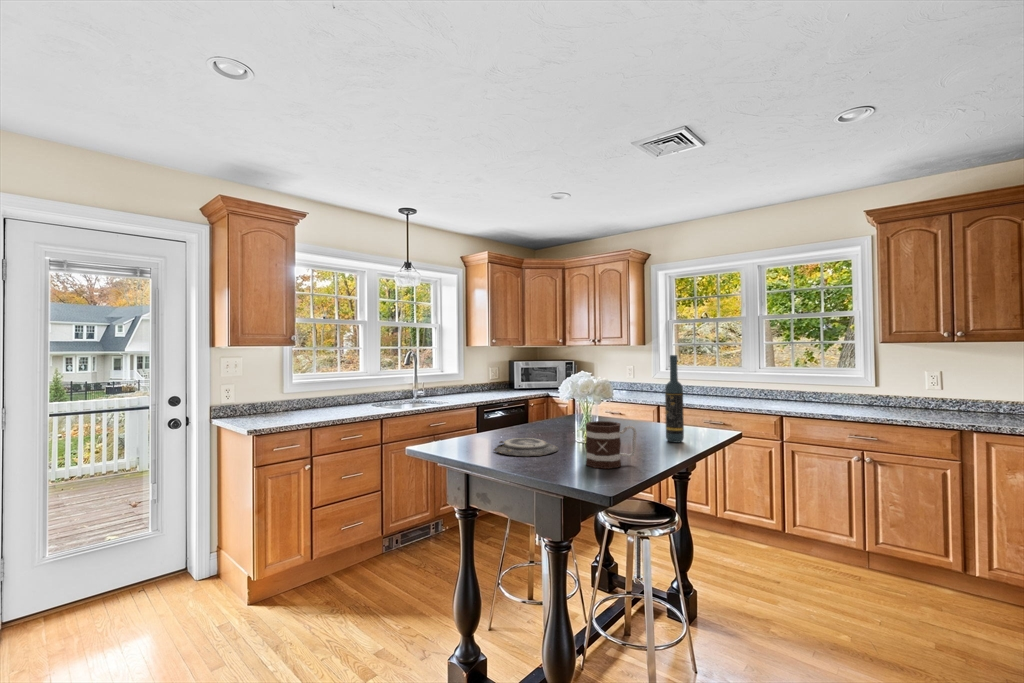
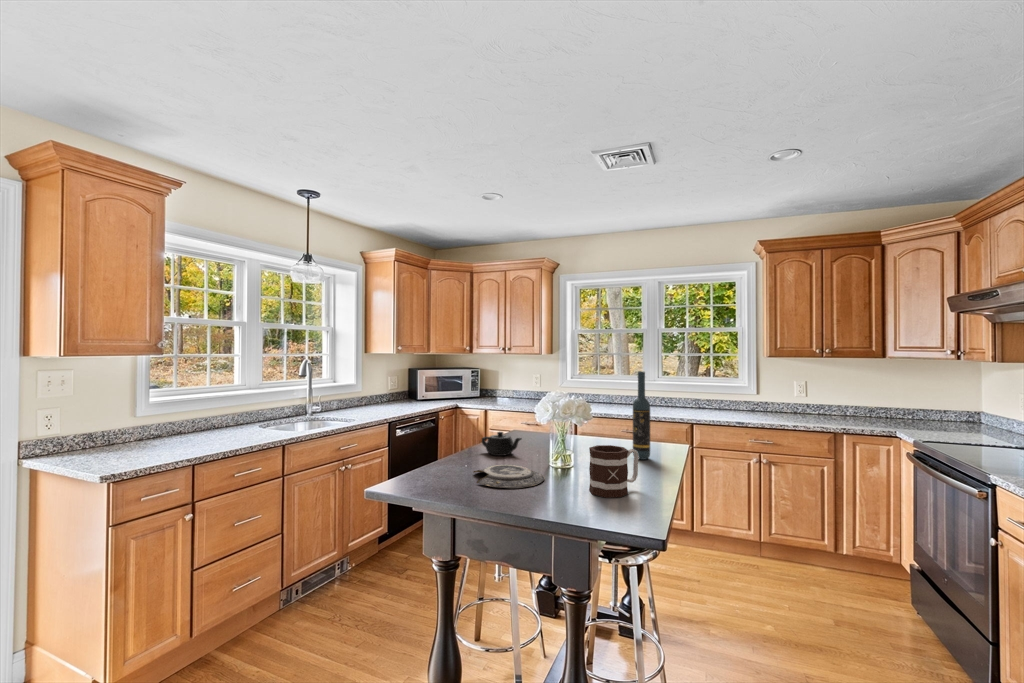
teapot: none [527,411,559,433] -> present [482,432,522,456]

